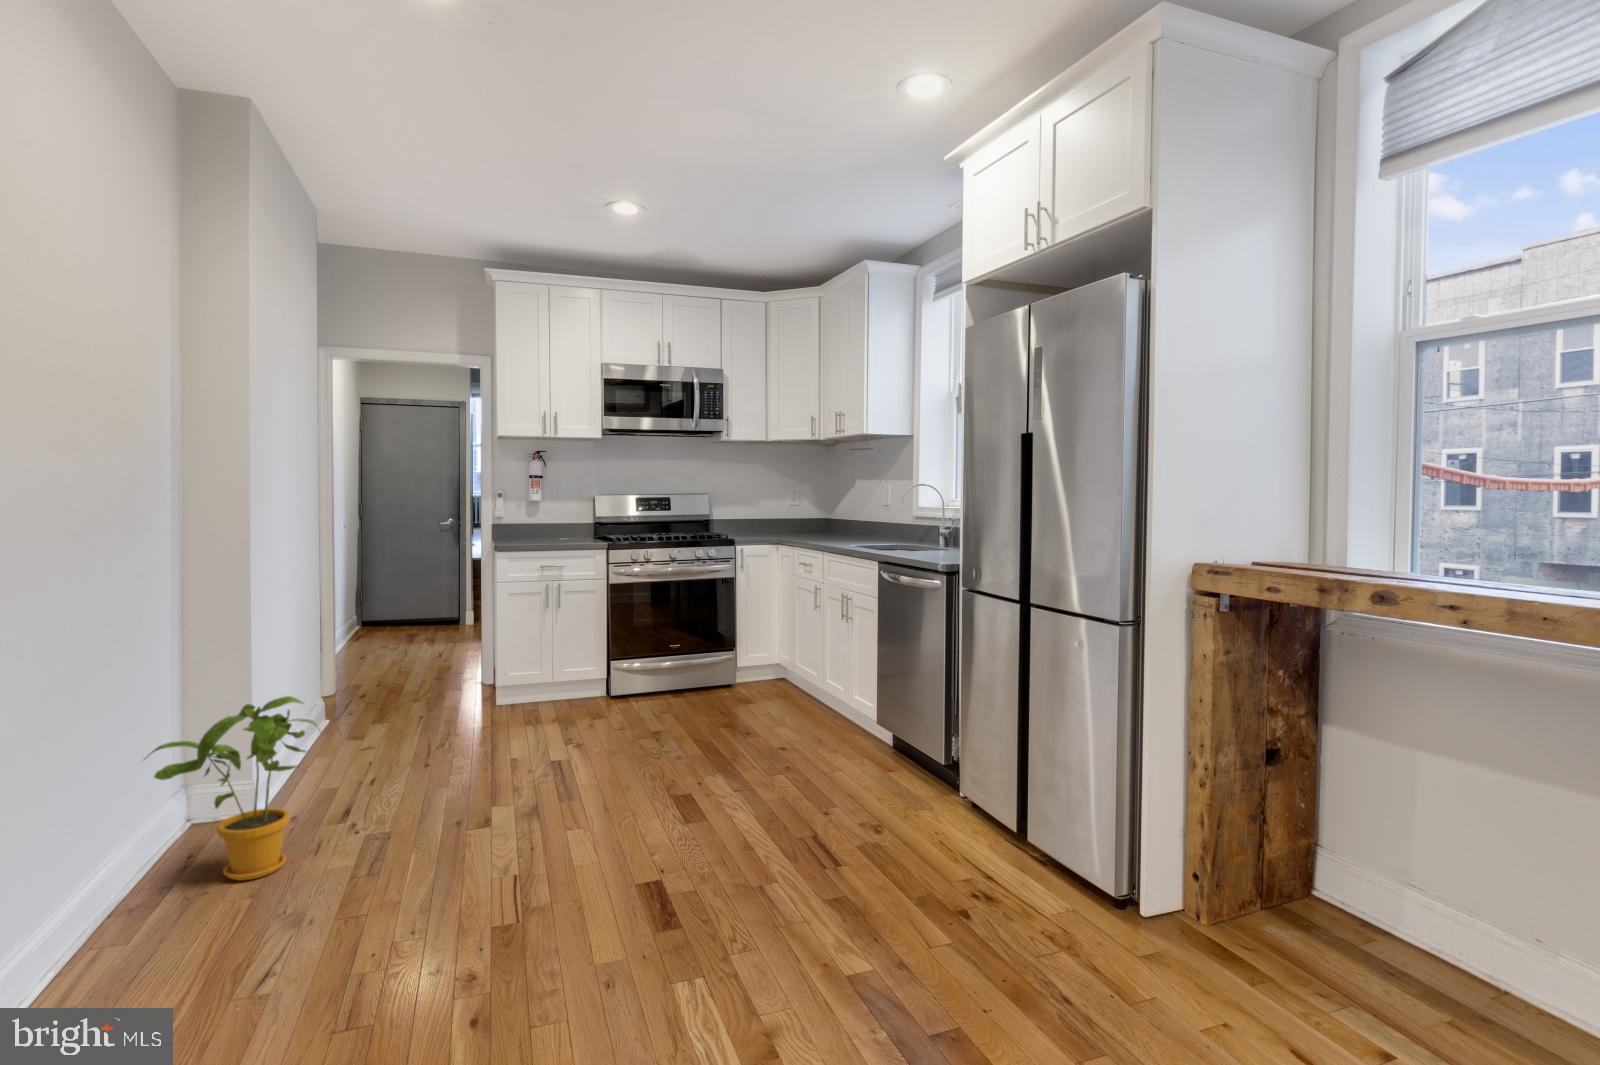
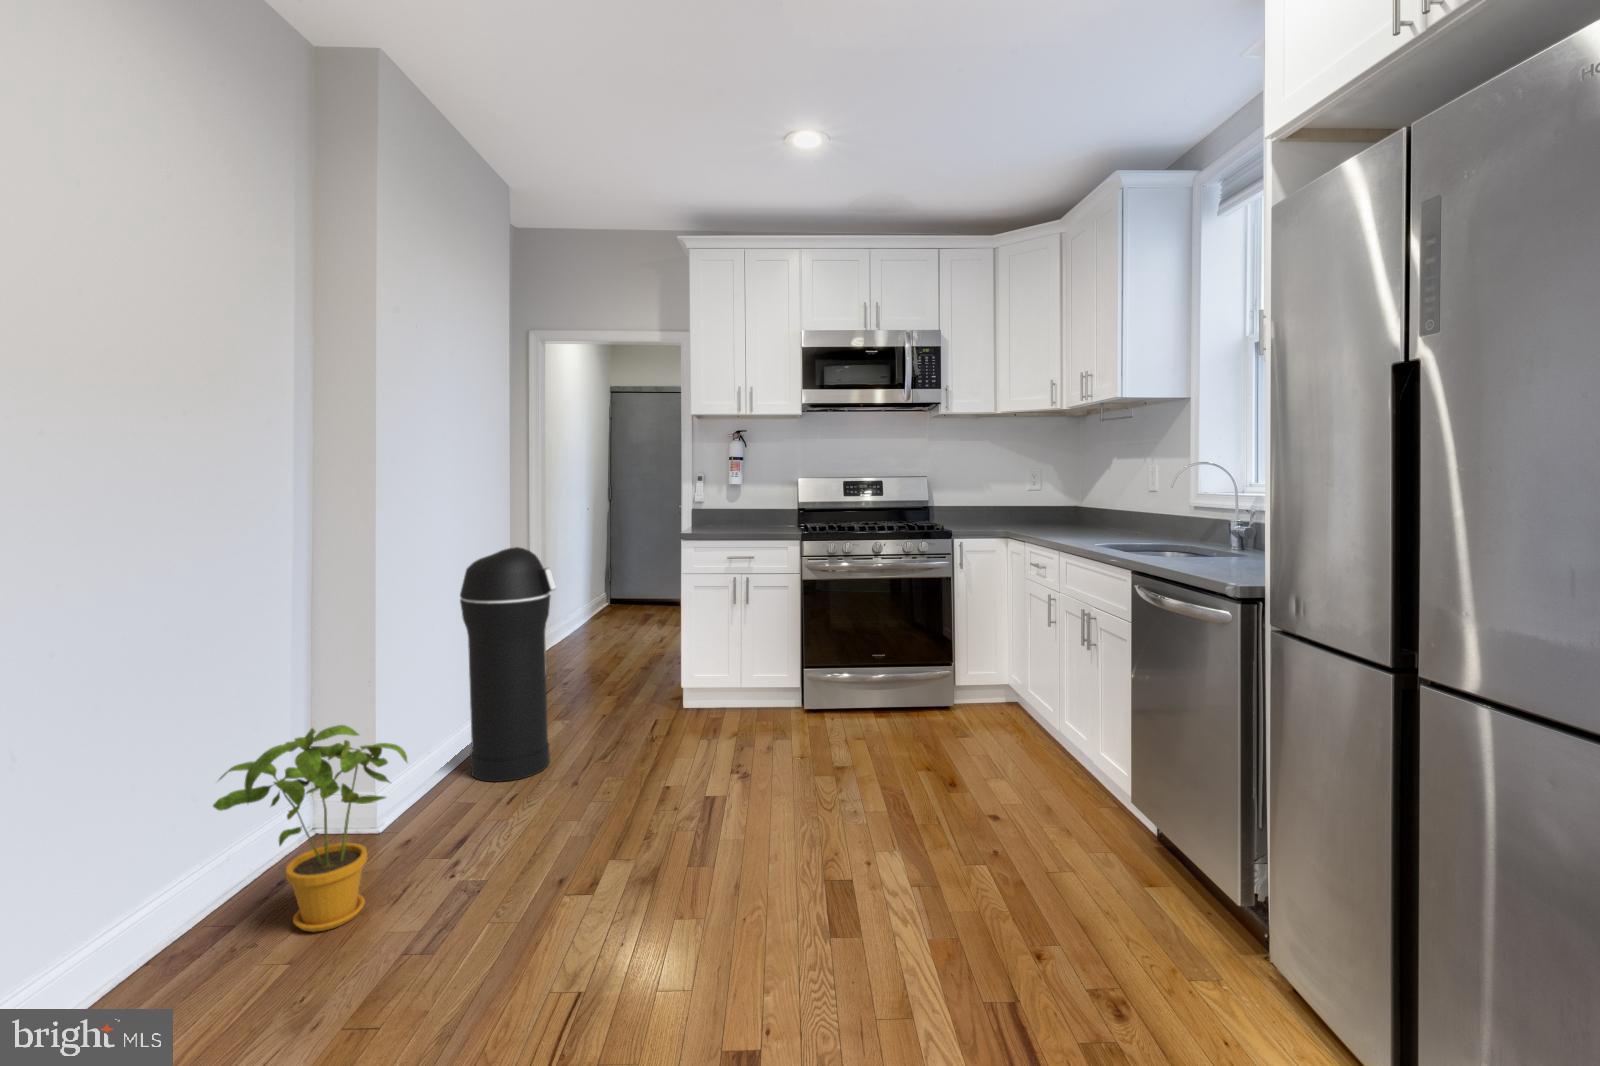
trash can: none [301,555,398,773] -> present [460,547,556,782]

